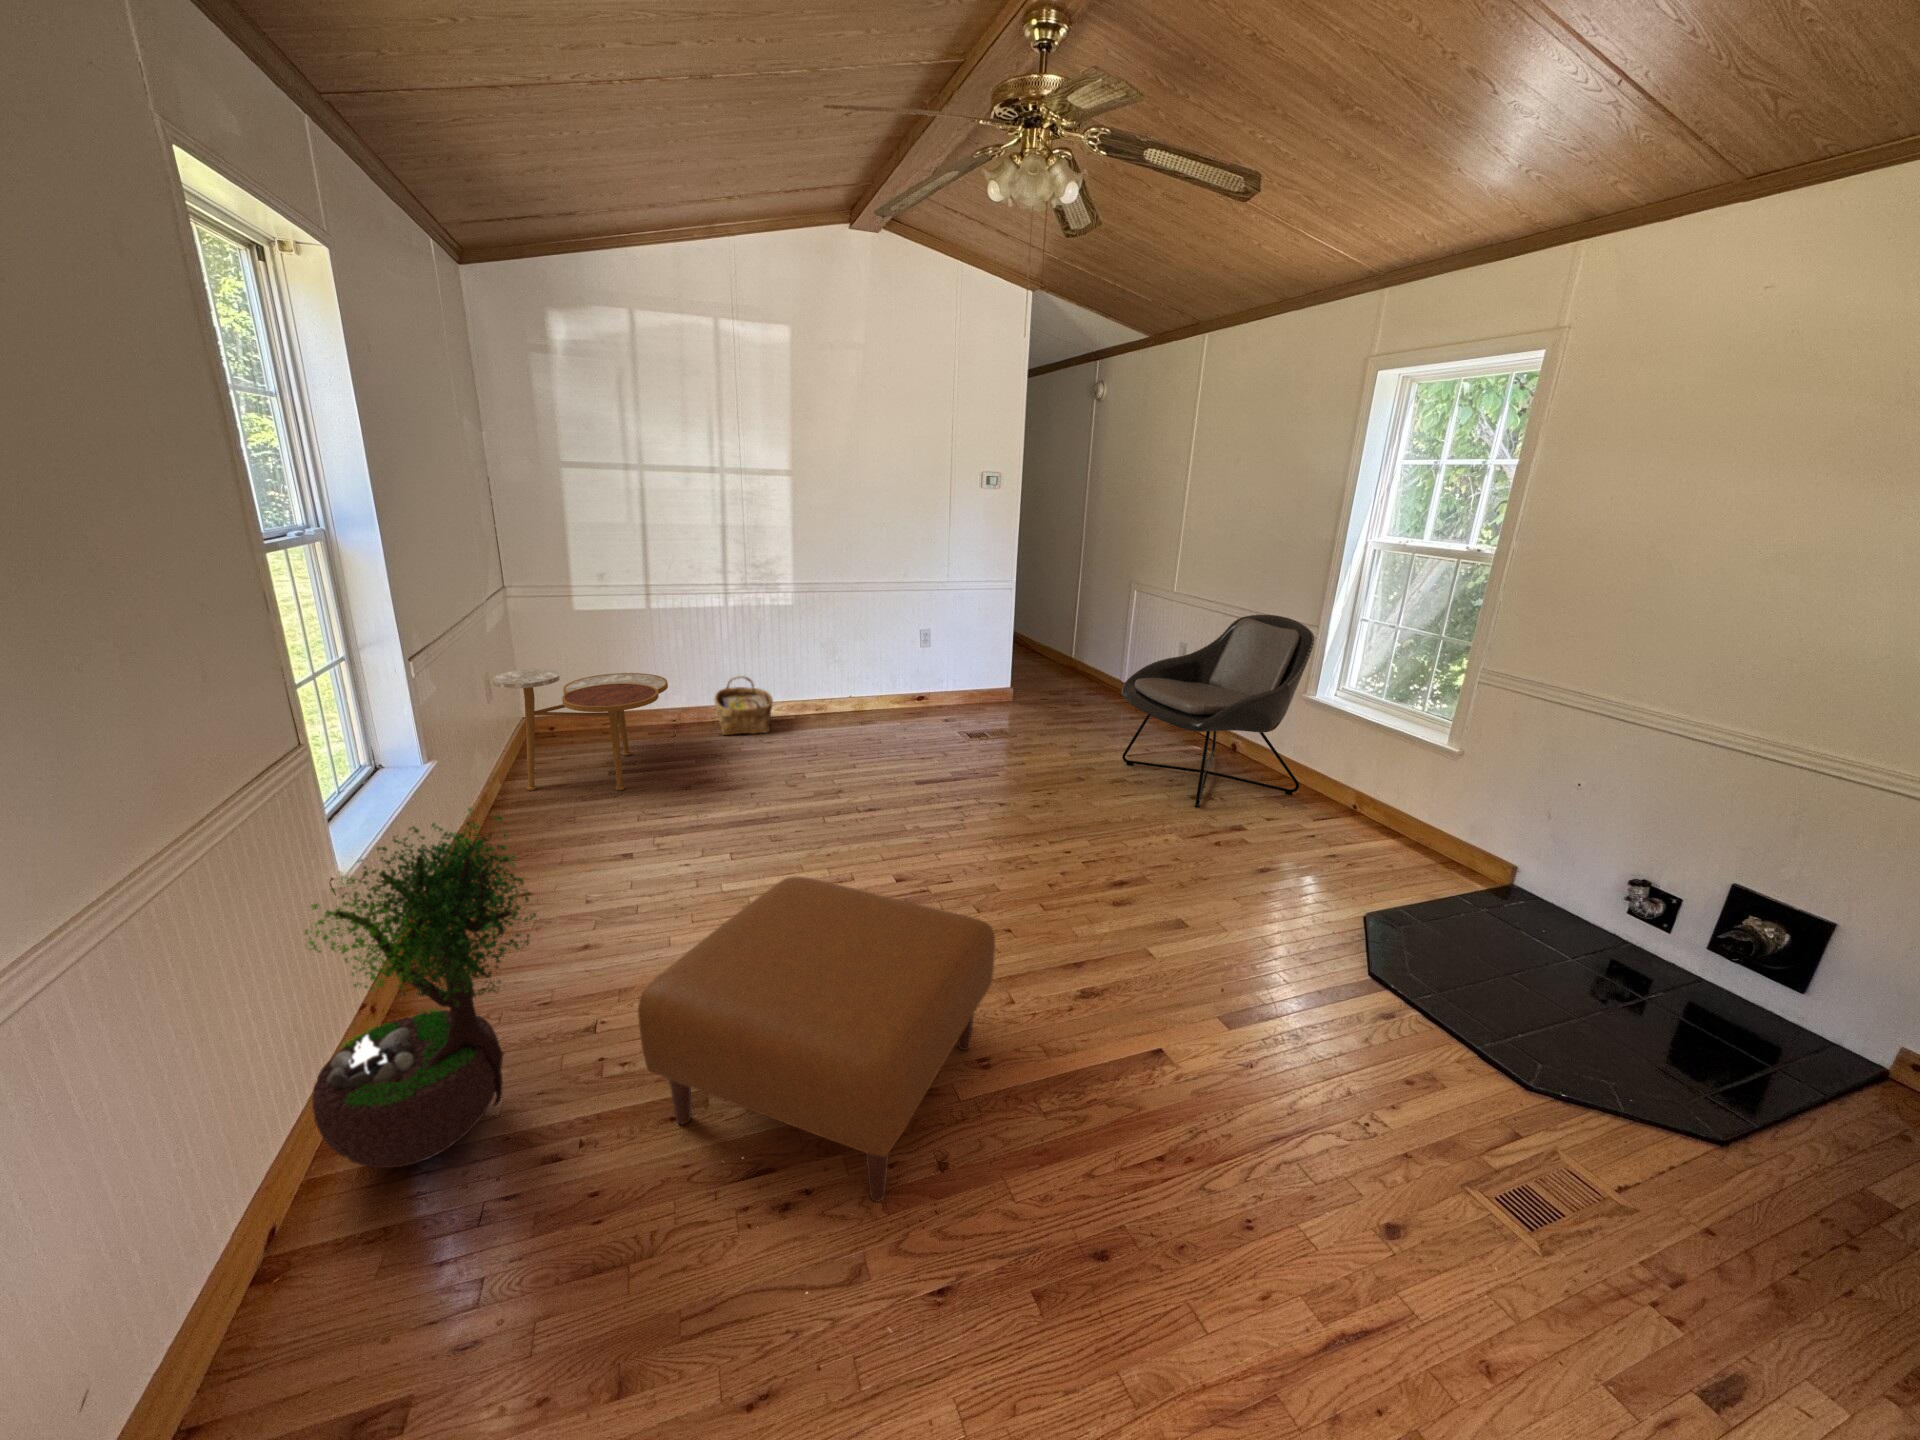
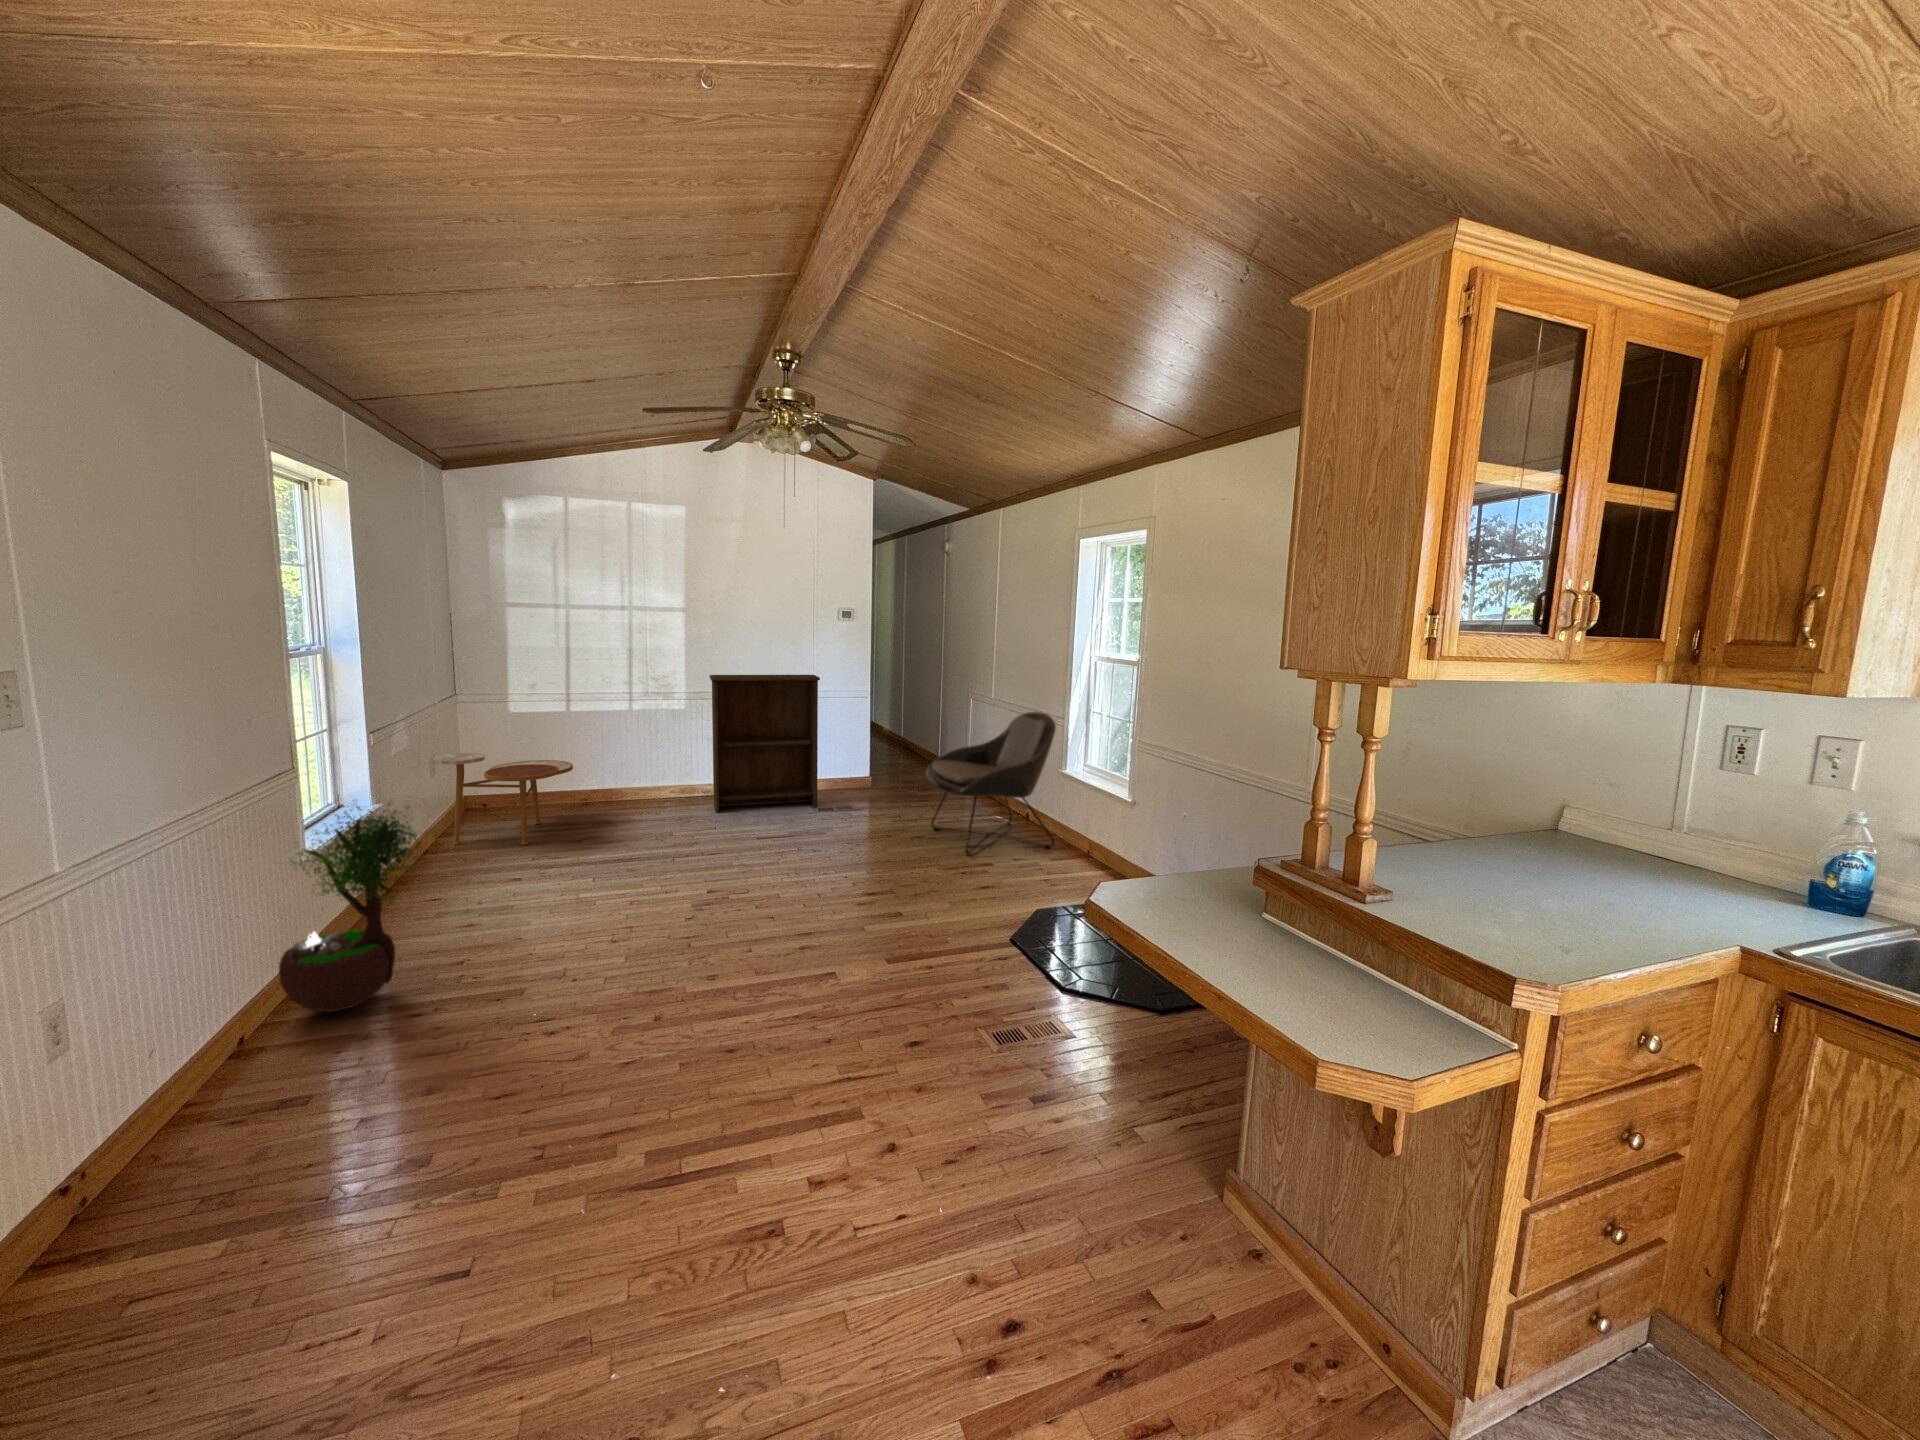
bookshelf: none [828,560,970,736] -> present [710,675,820,812]
woven basket: present [714,676,773,735] -> none [616,766,663,812]
ottoman: present [638,876,995,1202] -> none [478,864,720,1030]

